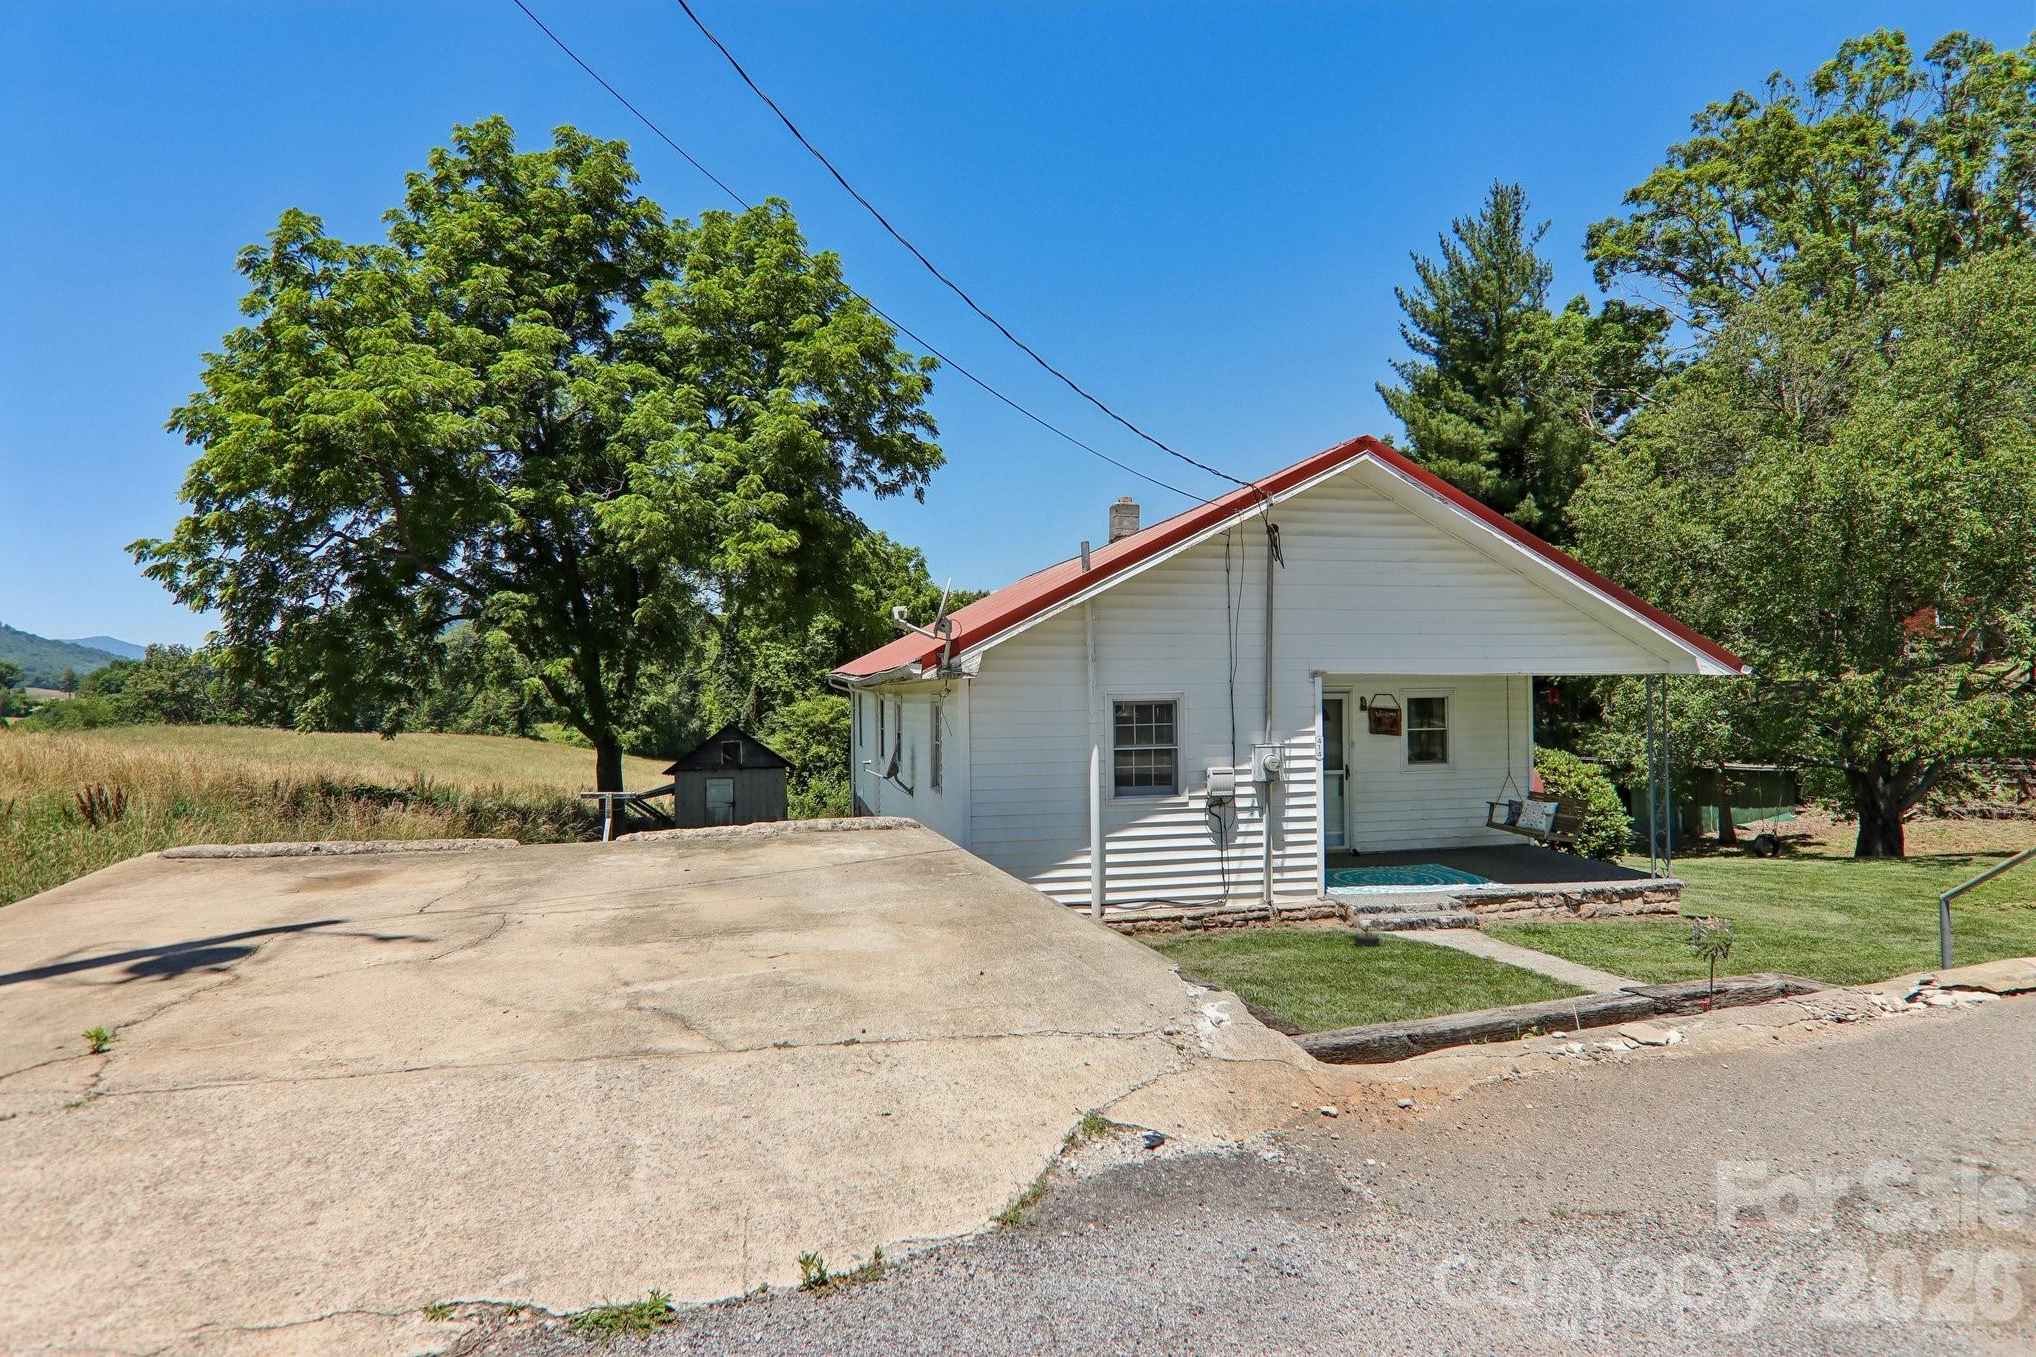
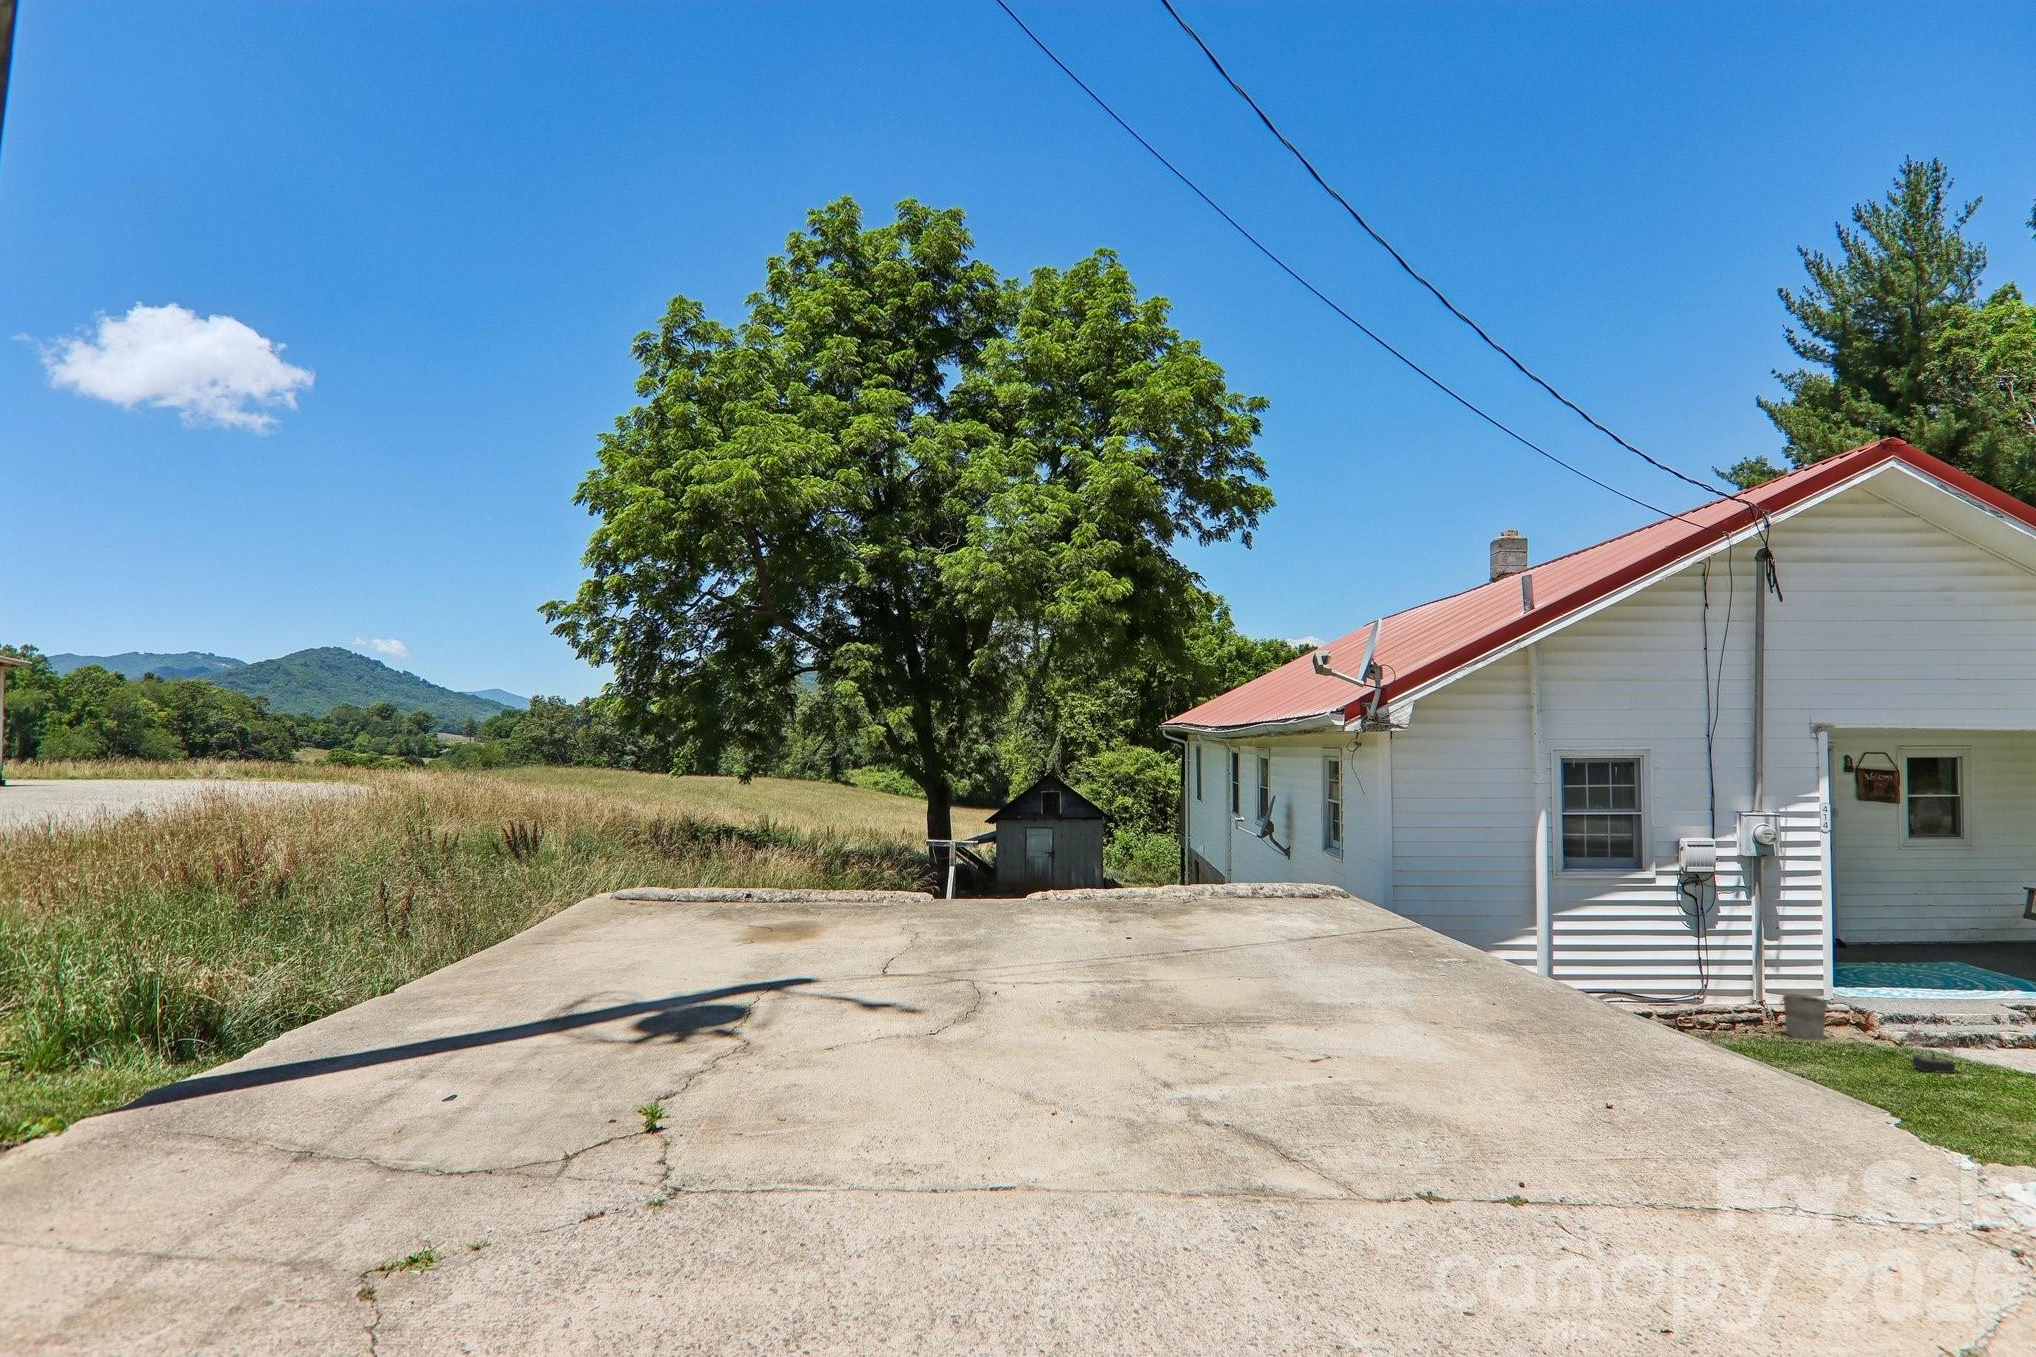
bucket: none [1281,894,1315,930] -> present [1781,994,1829,1040]

